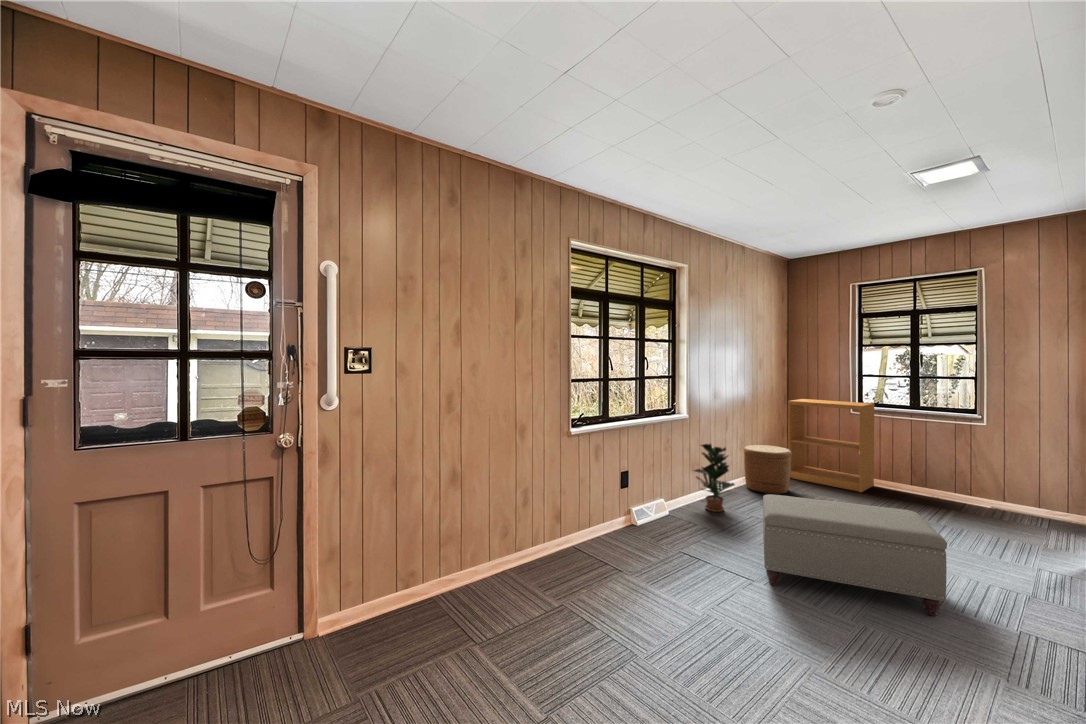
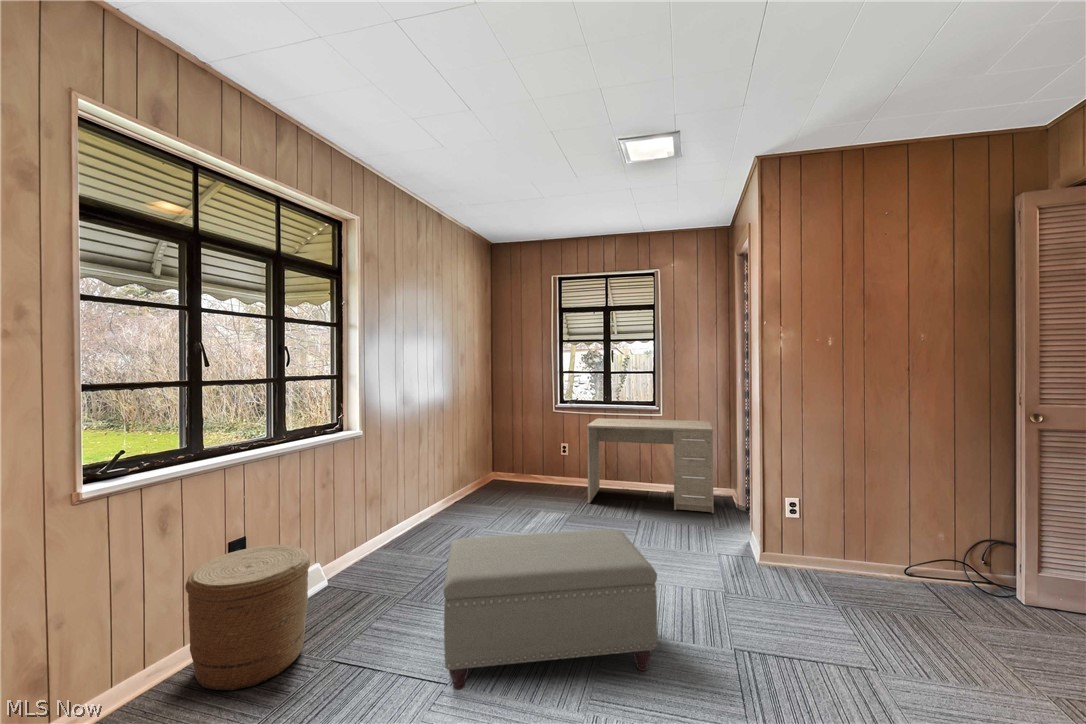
bookshelf: present [788,399,874,492] -> none [495,400,575,497]
desk: none [888,422,1060,535] -> present [587,418,714,513]
potted plant: present [694,444,734,512] -> none [370,467,428,563]
woven basket: present [744,445,792,494] -> present [185,545,310,690]

